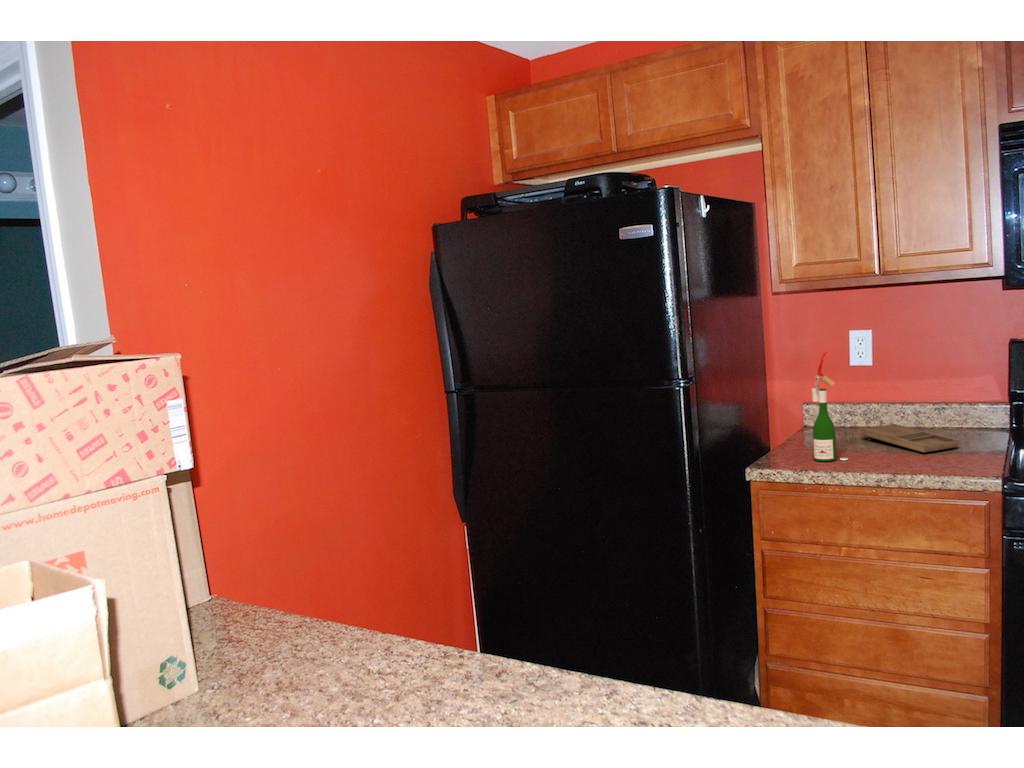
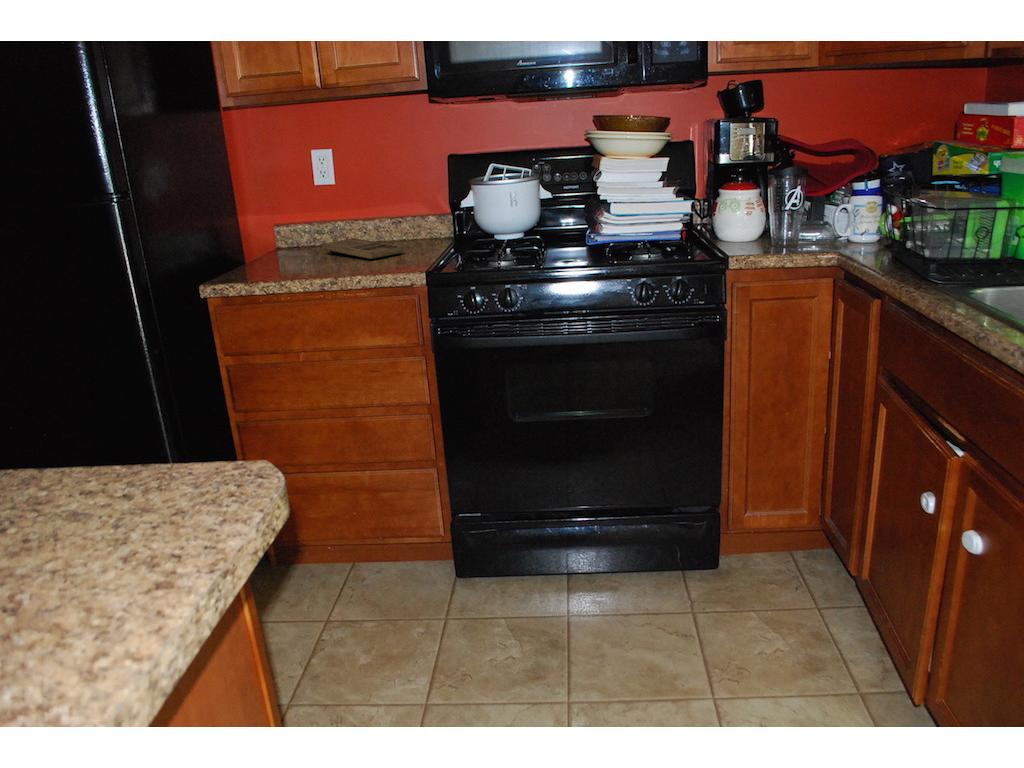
wine bottle: present [812,352,848,461] -> none [259,160,301,273]

